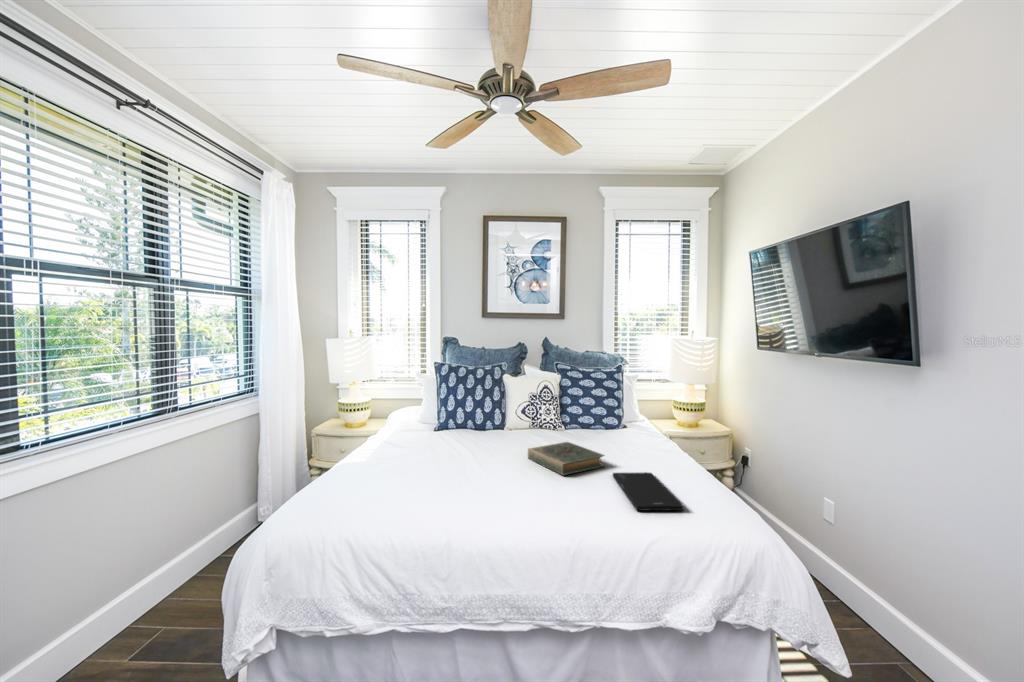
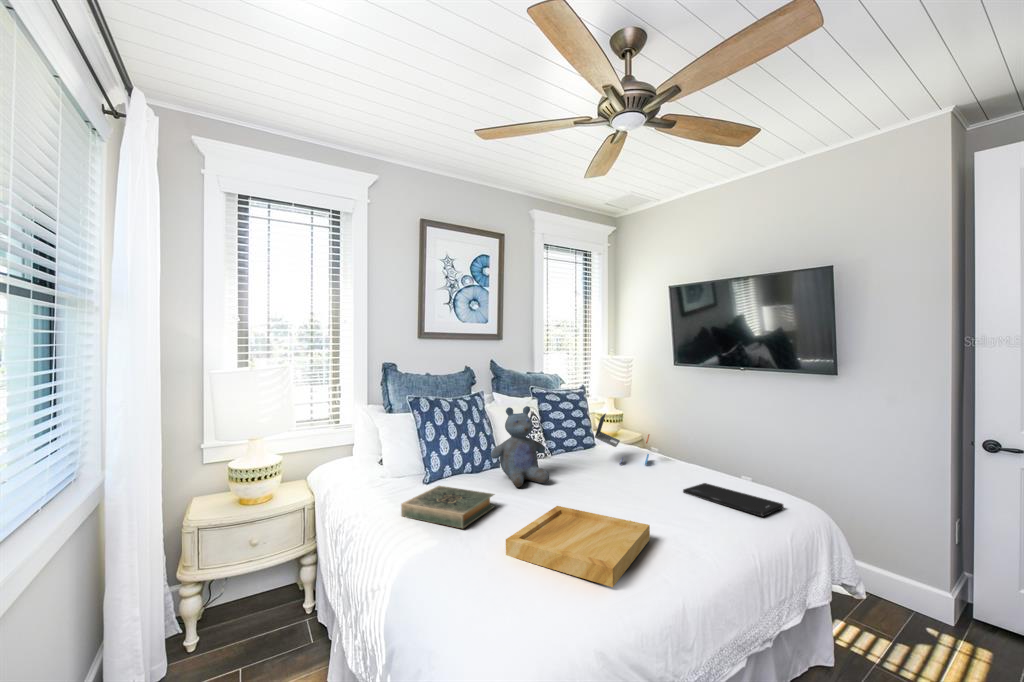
stuffed bear: none [475,377,525,445] -> present [491,406,549,487]
laptop: none [583,392,648,448] -> present [595,414,649,465]
hardback book: present [528,442,604,475] -> present [401,486,495,528]
tray: none [383,459,490,514] -> present [506,506,650,587]

